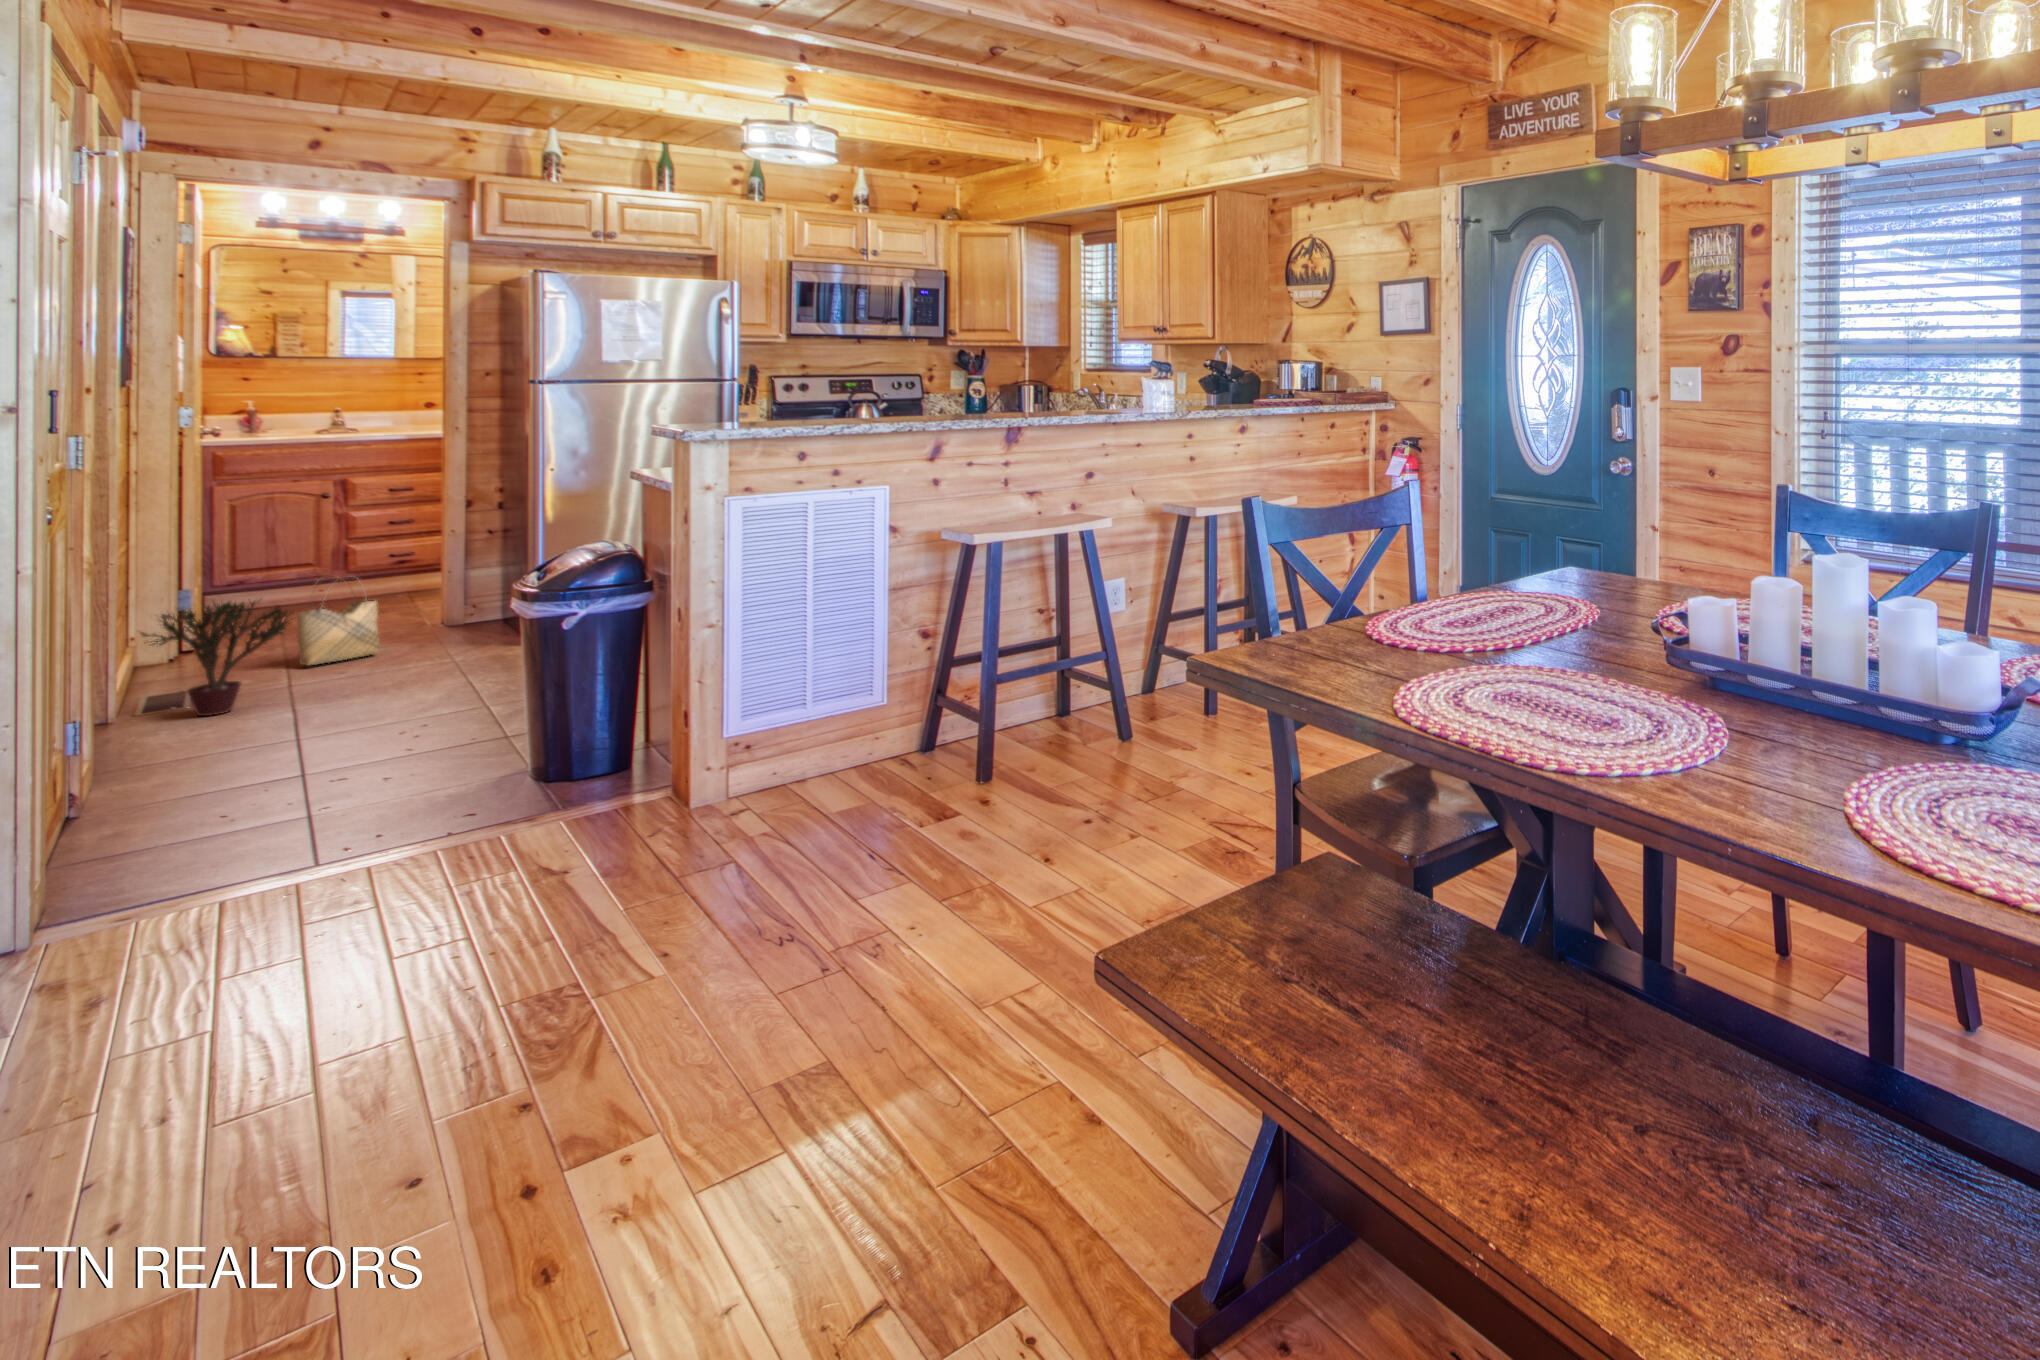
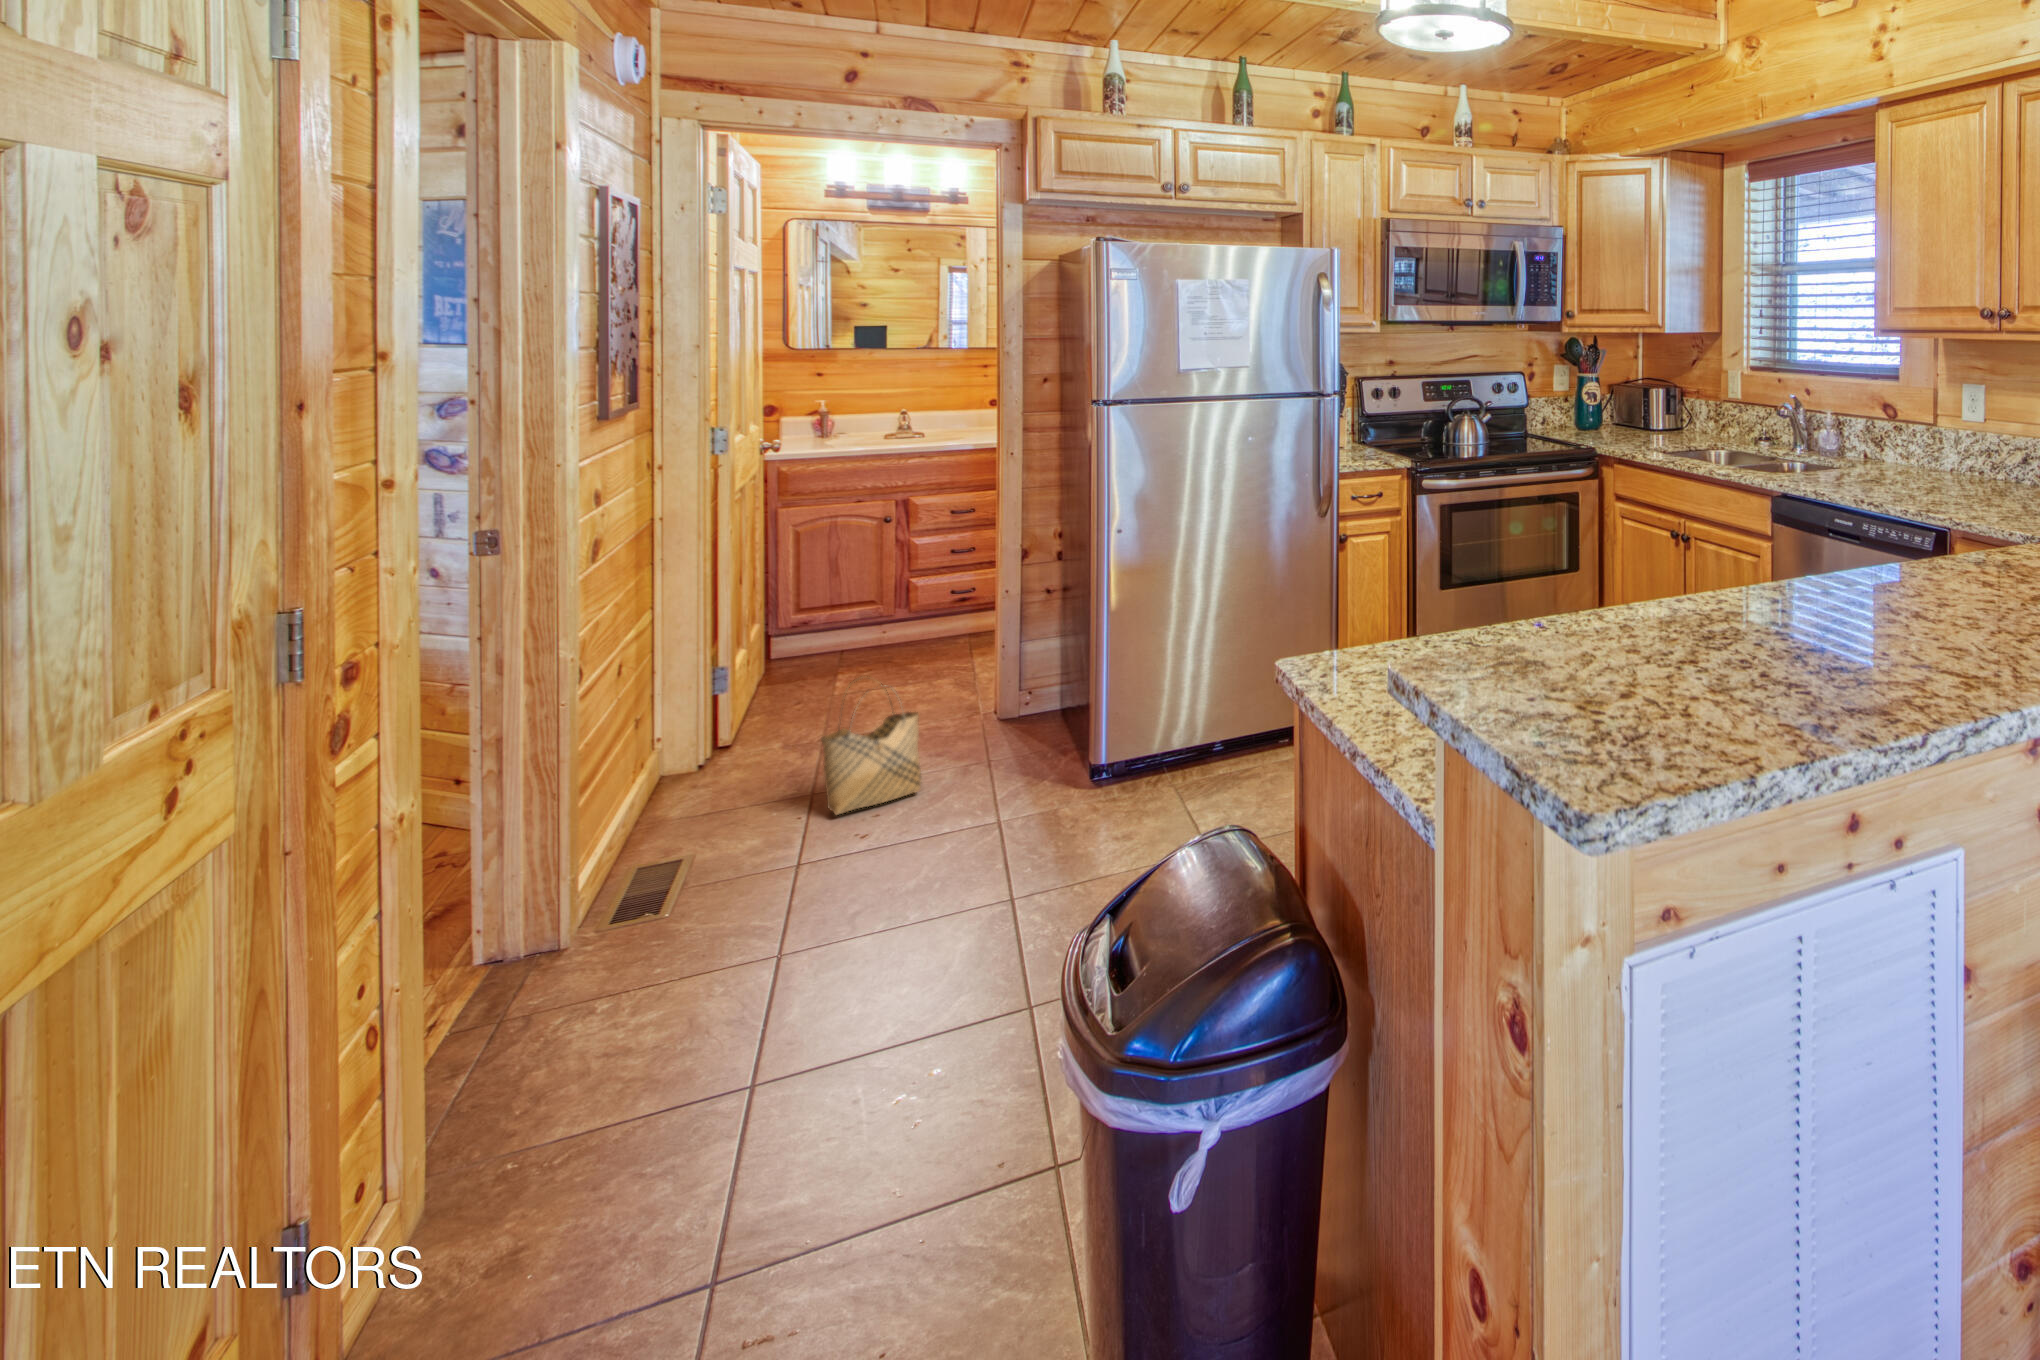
potted plant: present [141,599,289,716] -> none [584,753,802,956]

